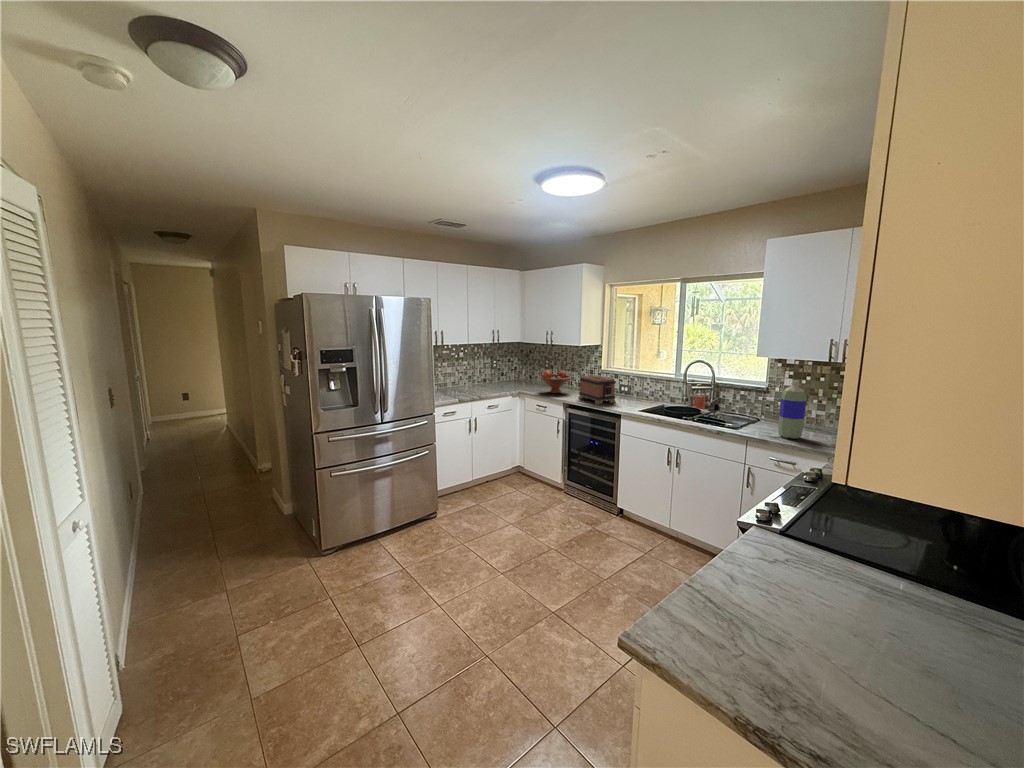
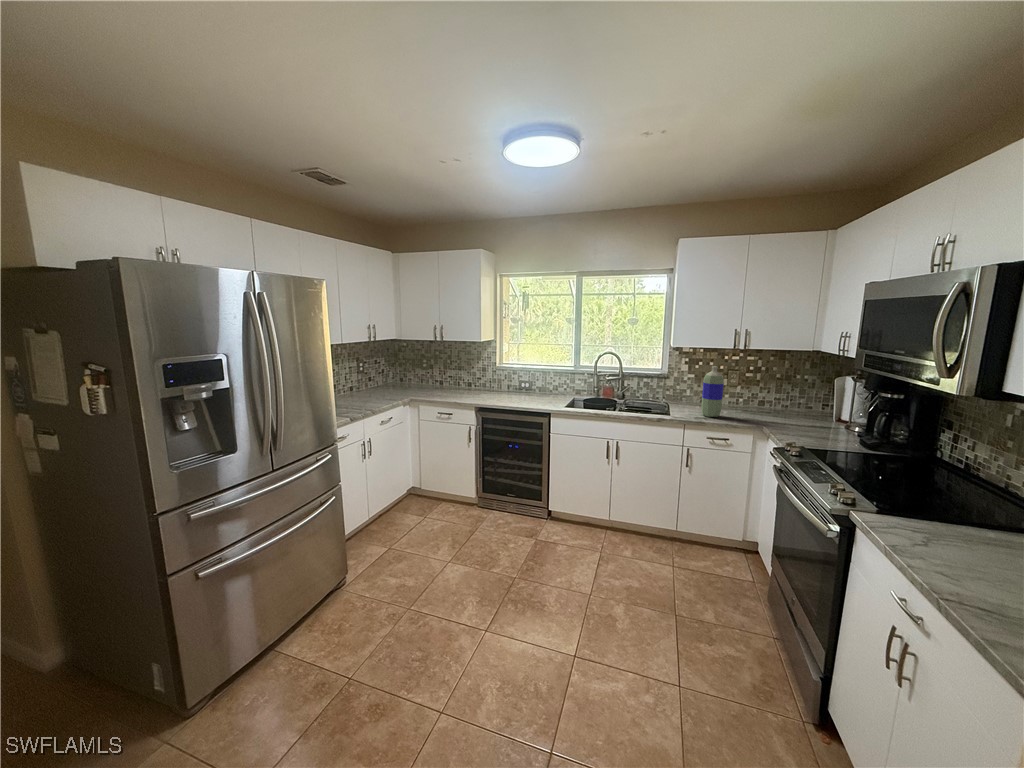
fruit bowl: present [541,370,571,393] -> none [434,371,469,397]
toaster: present [579,375,615,404] -> none [486,373,530,404]

